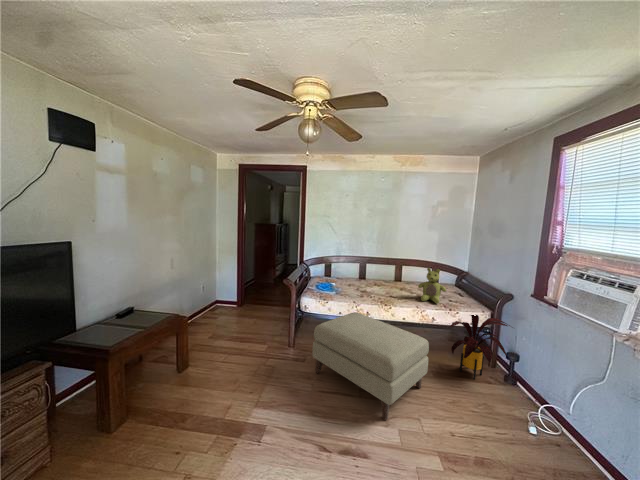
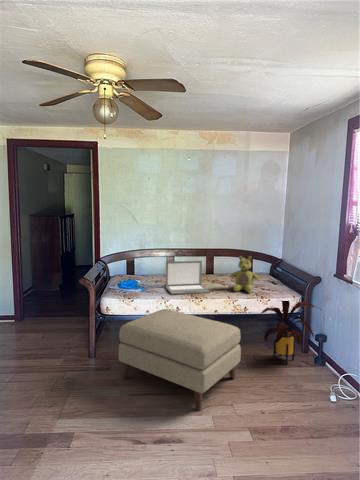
laptop: none [357,269,398,300] -> present [166,261,210,294]

